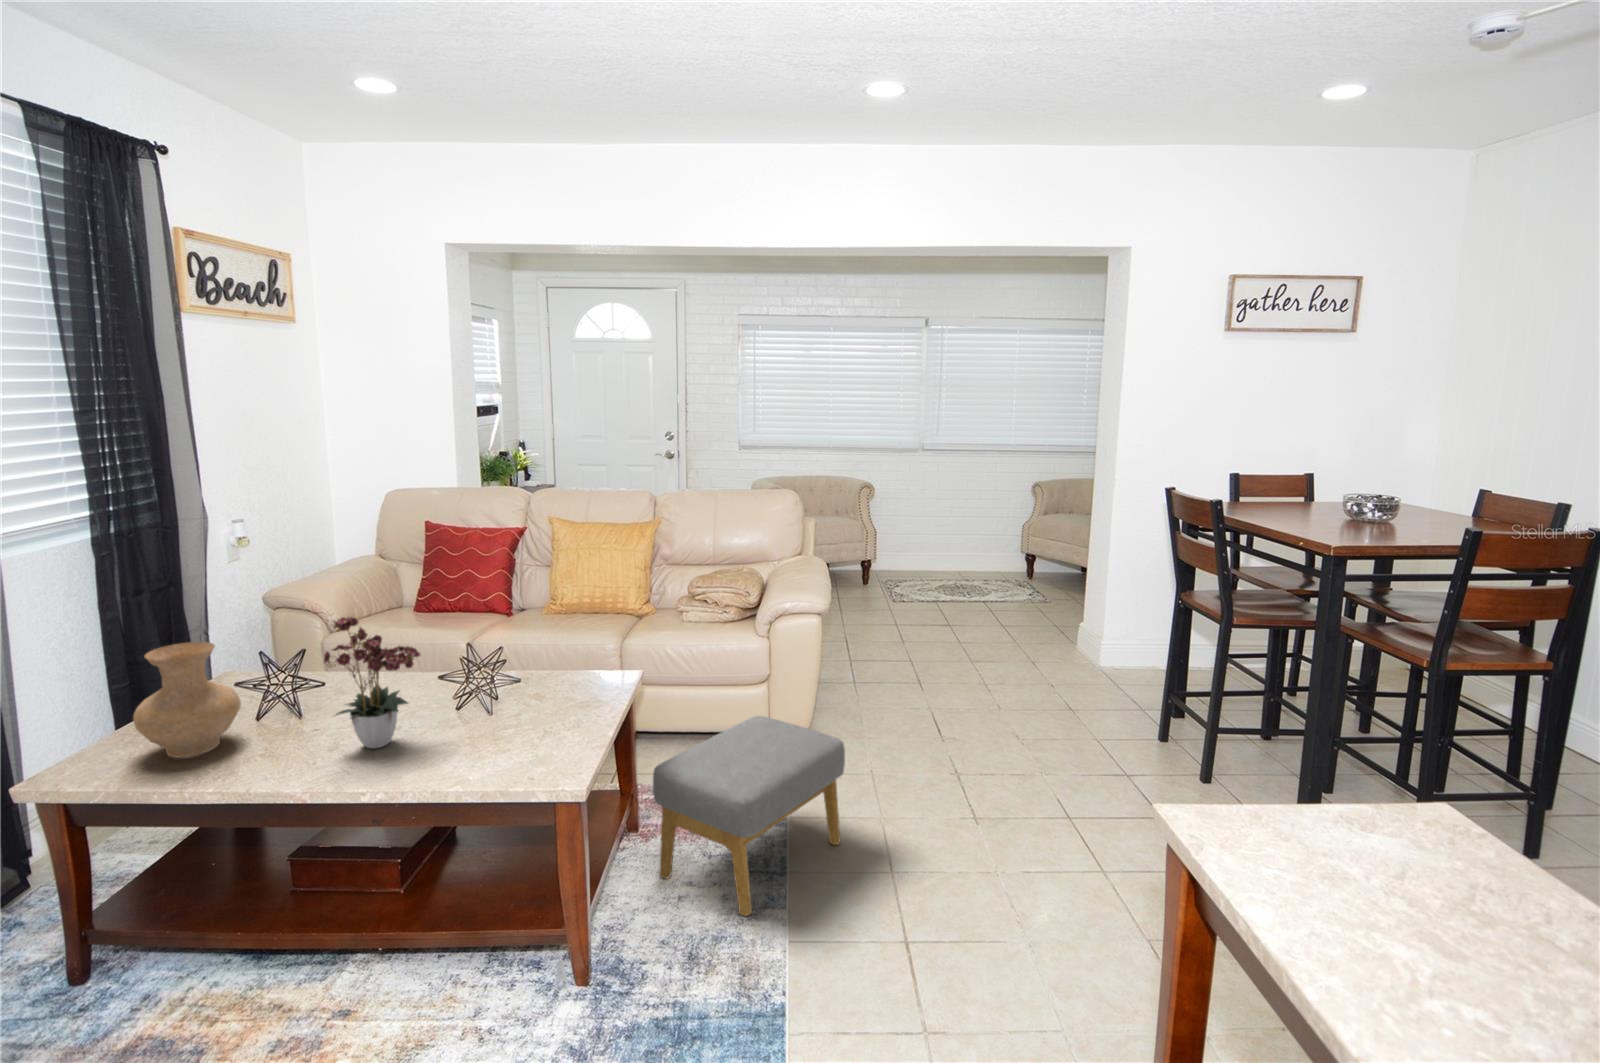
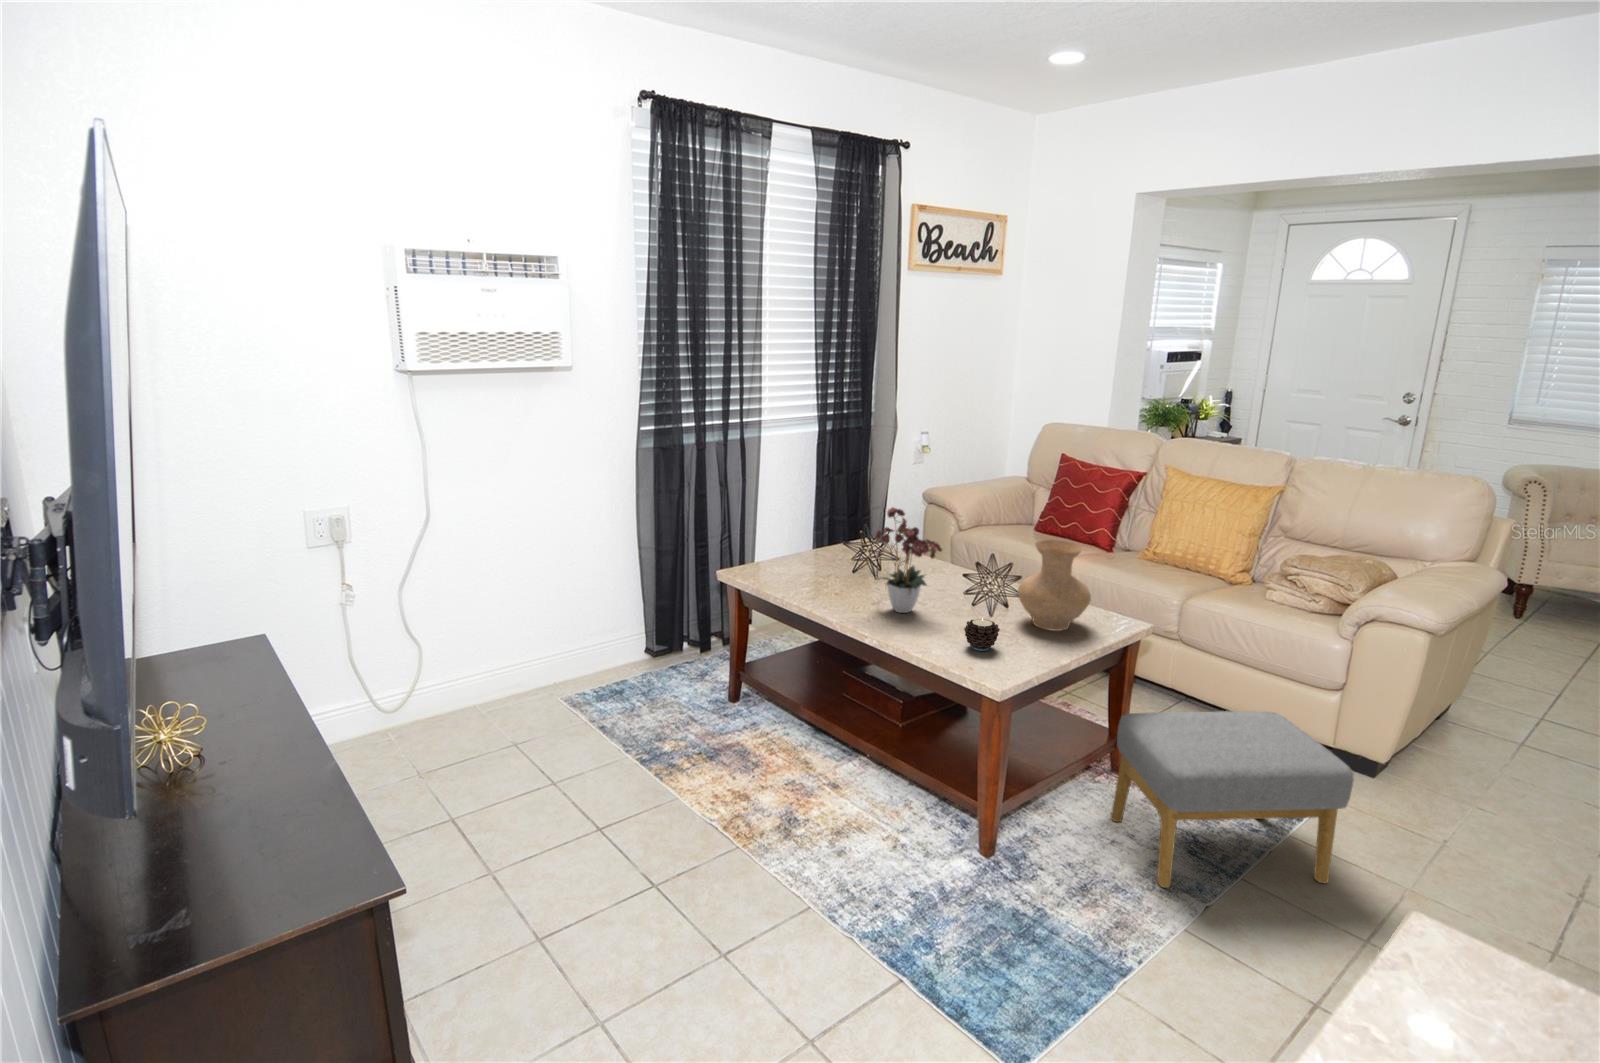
vase: present [133,642,241,757] -> present [1018,540,1091,631]
candle: none [491,716,533,757] -> present [964,618,1000,651]

